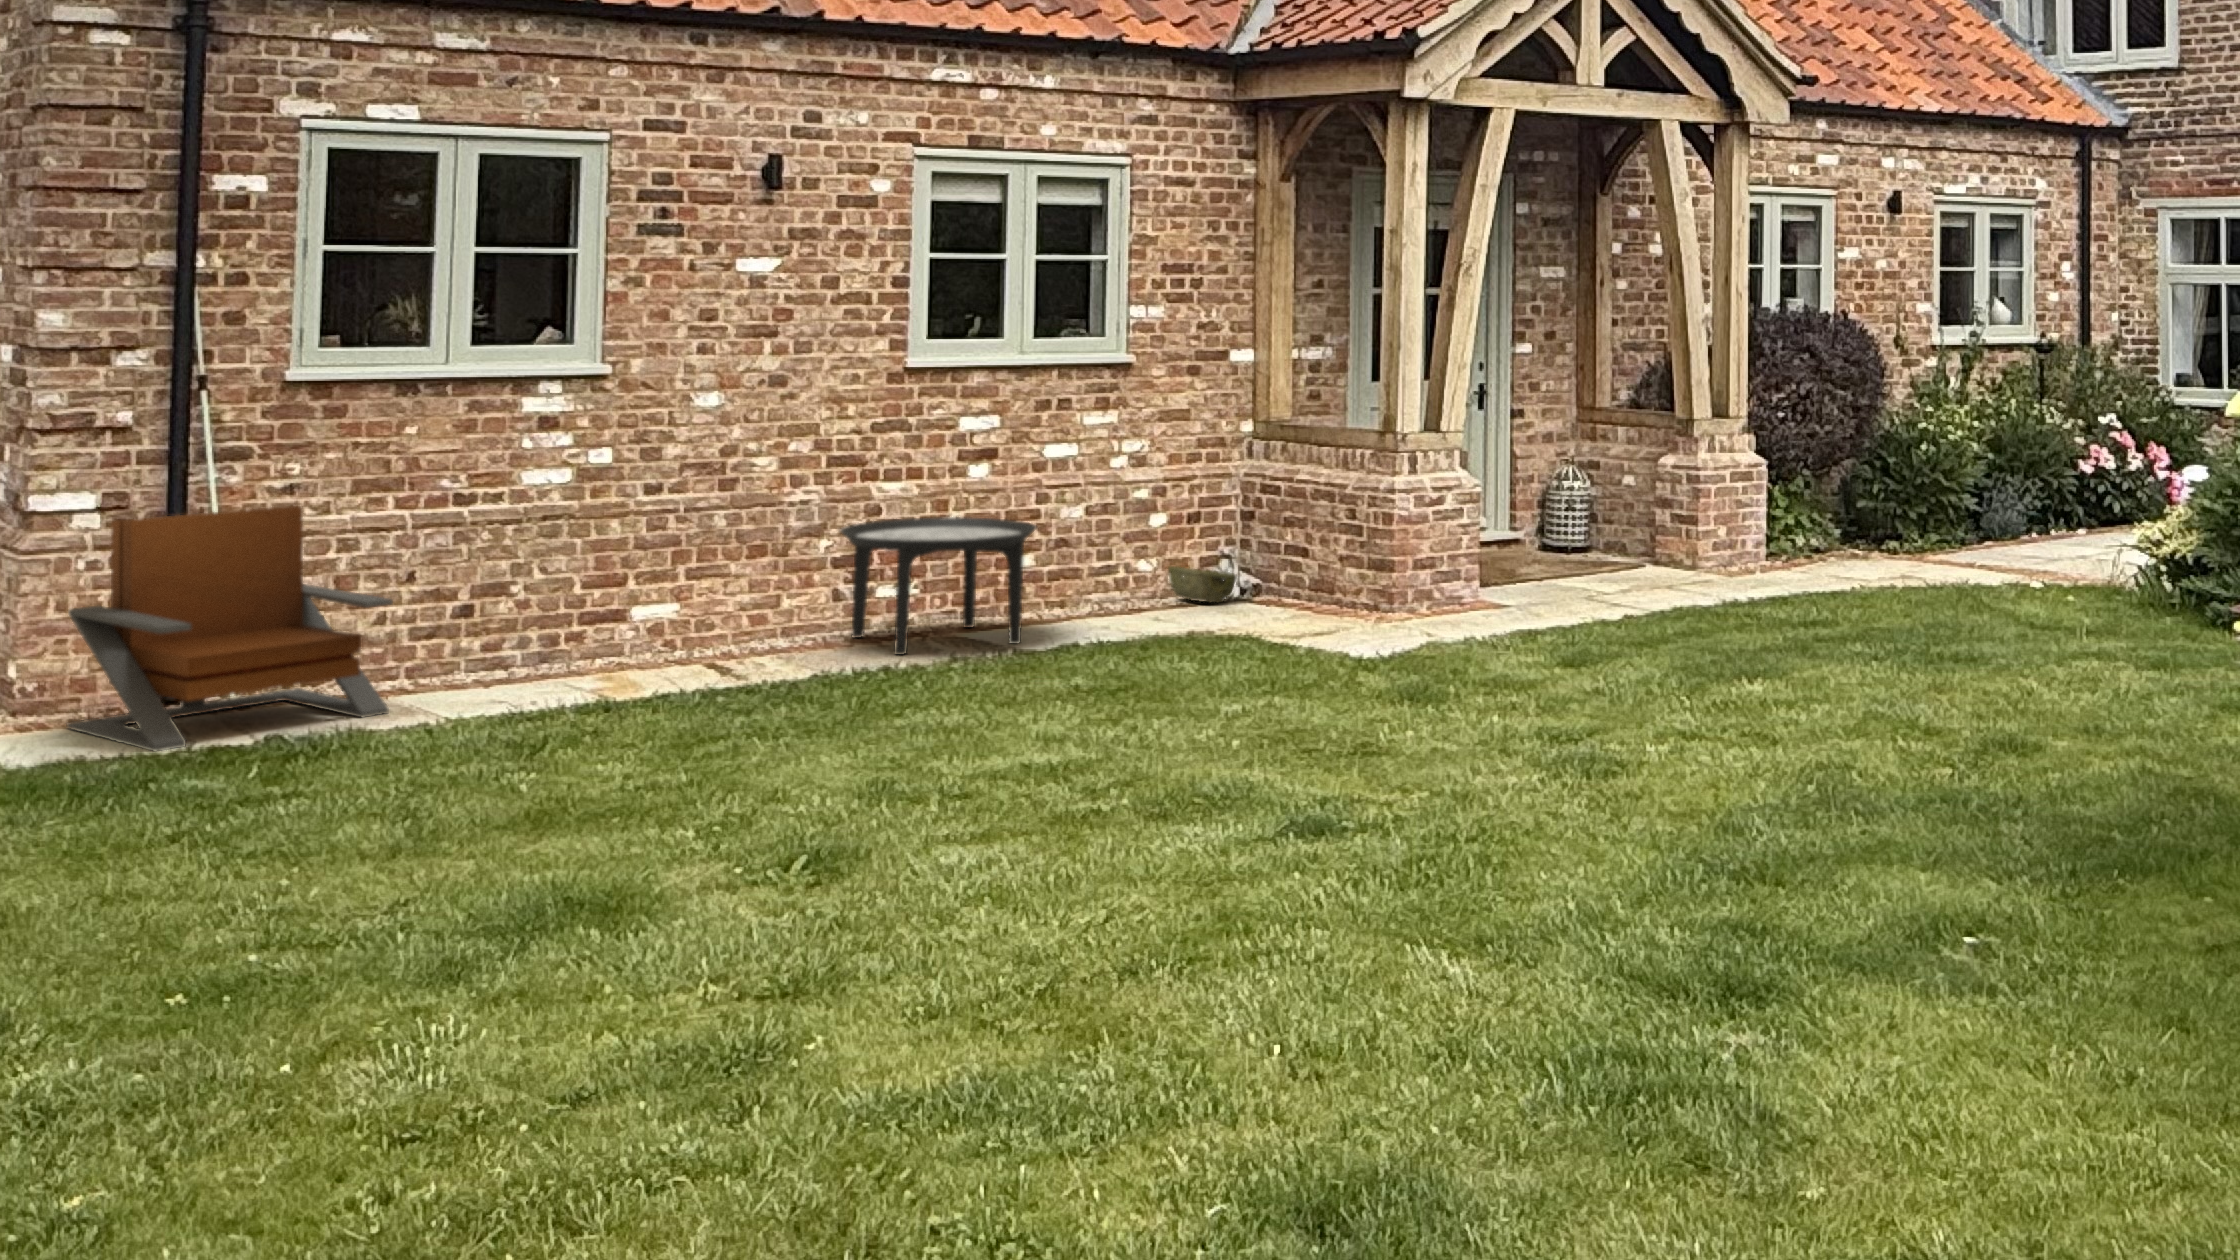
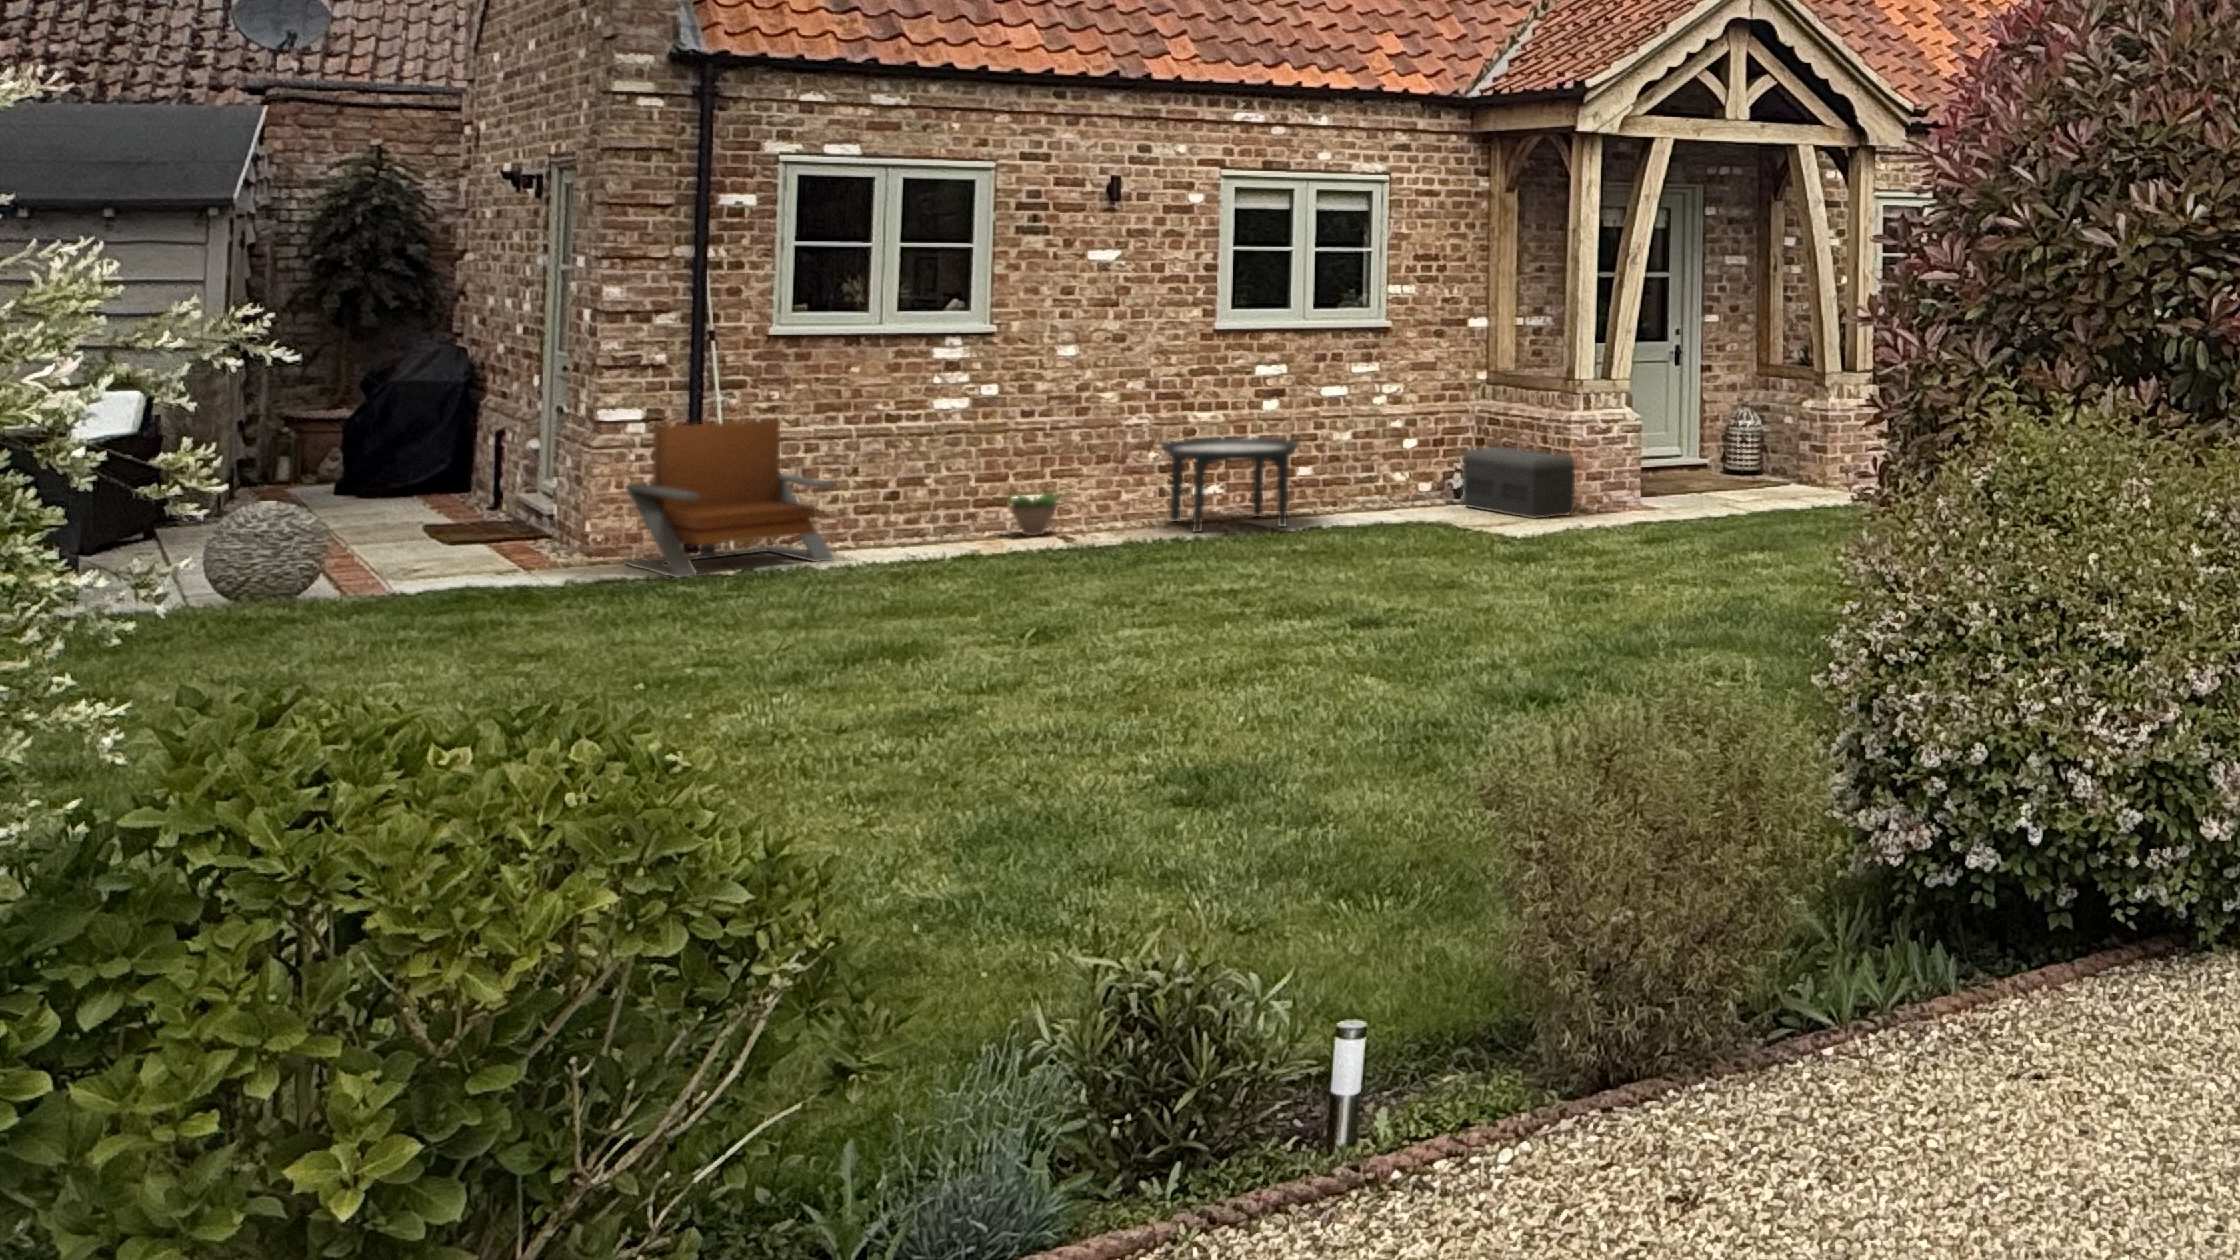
storage bench: none [1240,524,1403,624] -> present [1462,447,1575,519]
woven basket: present [1168,566,1237,602] -> none [1415,477,1463,505]
decorative plant: none [603,595,724,665] -> present [1005,491,1062,535]

